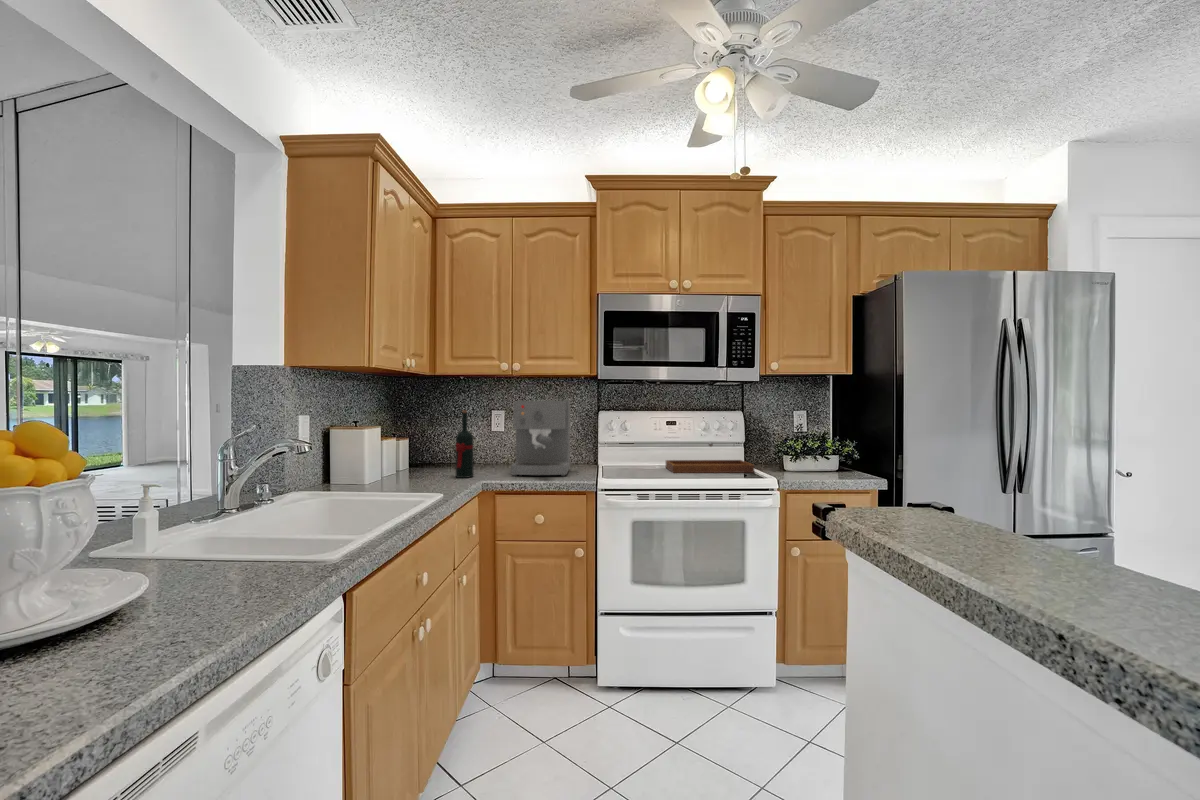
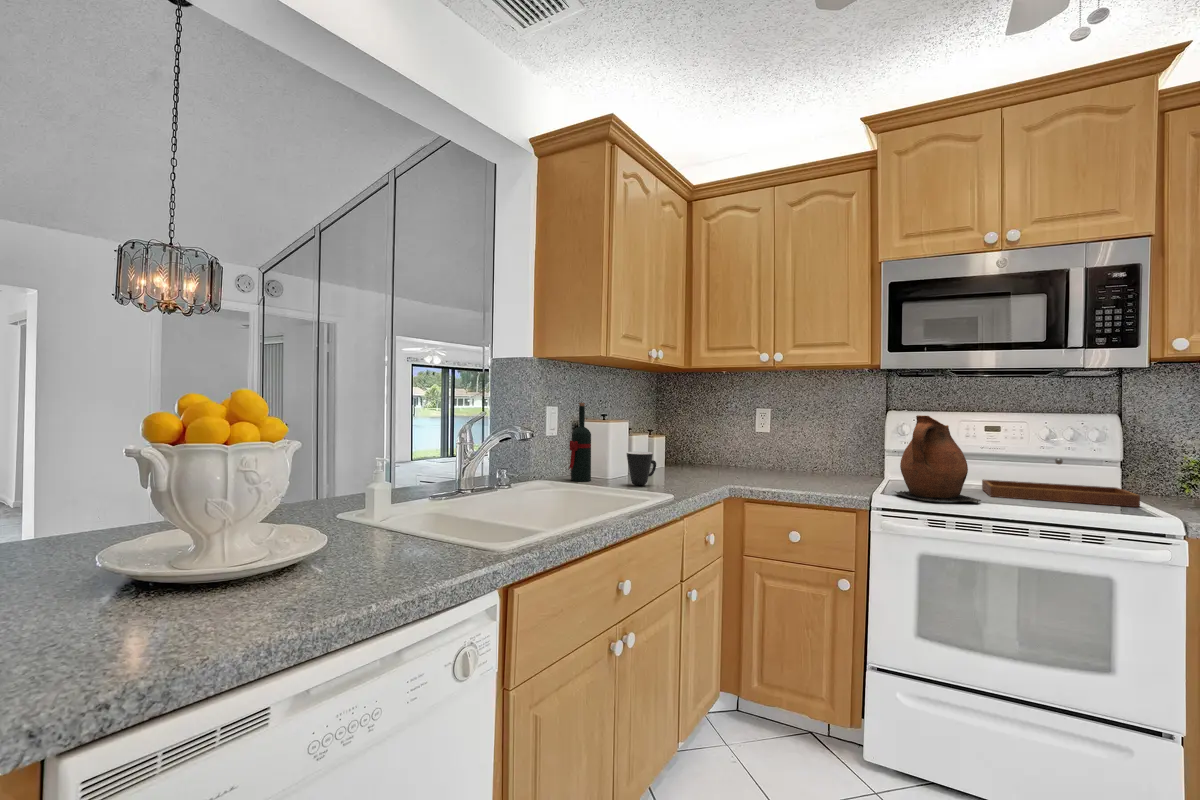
coffee maker: present [511,401,570,476] -> none [763,397,841,488]
wine bottle: present [456,410,474,478] -> present [569,403,591,481]
ceramic pitcher: none [611,416,670,481] -> present [895,415,981,503]
mug: none [388,457,417,489] -> present [627,452,656,485]

